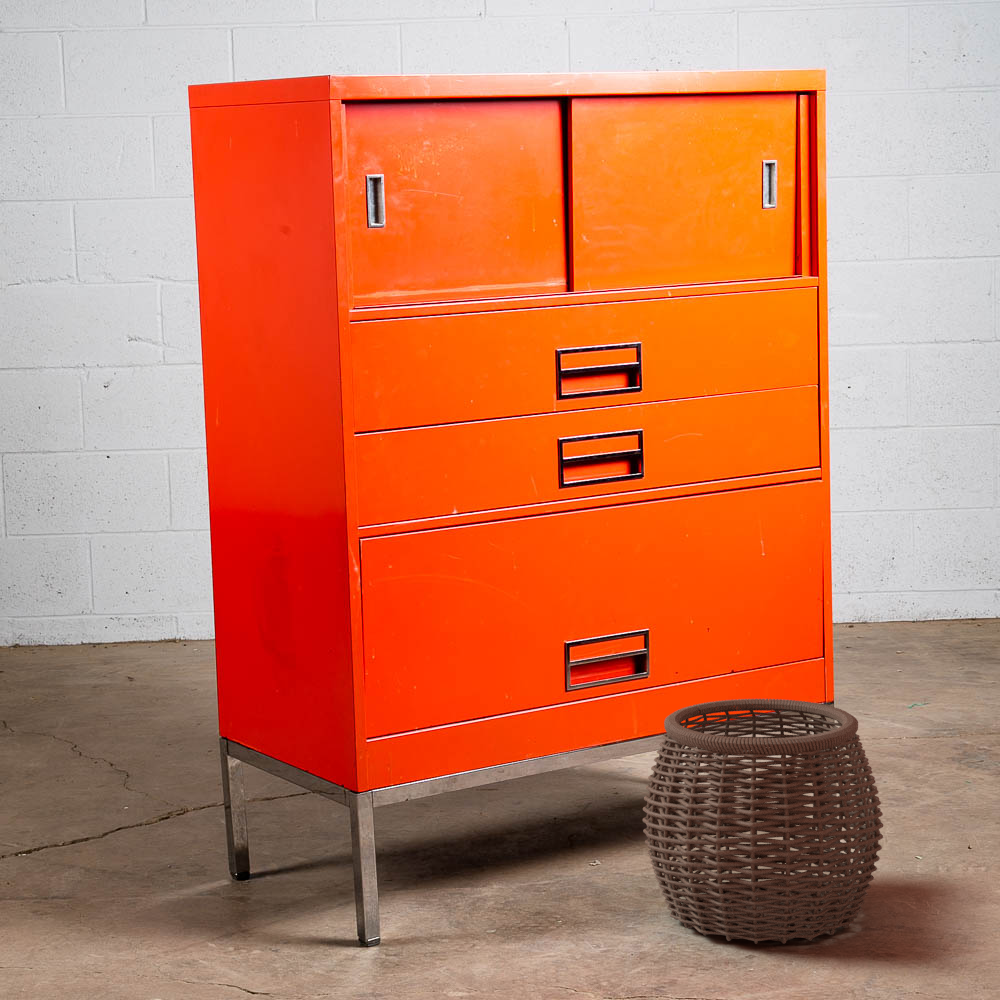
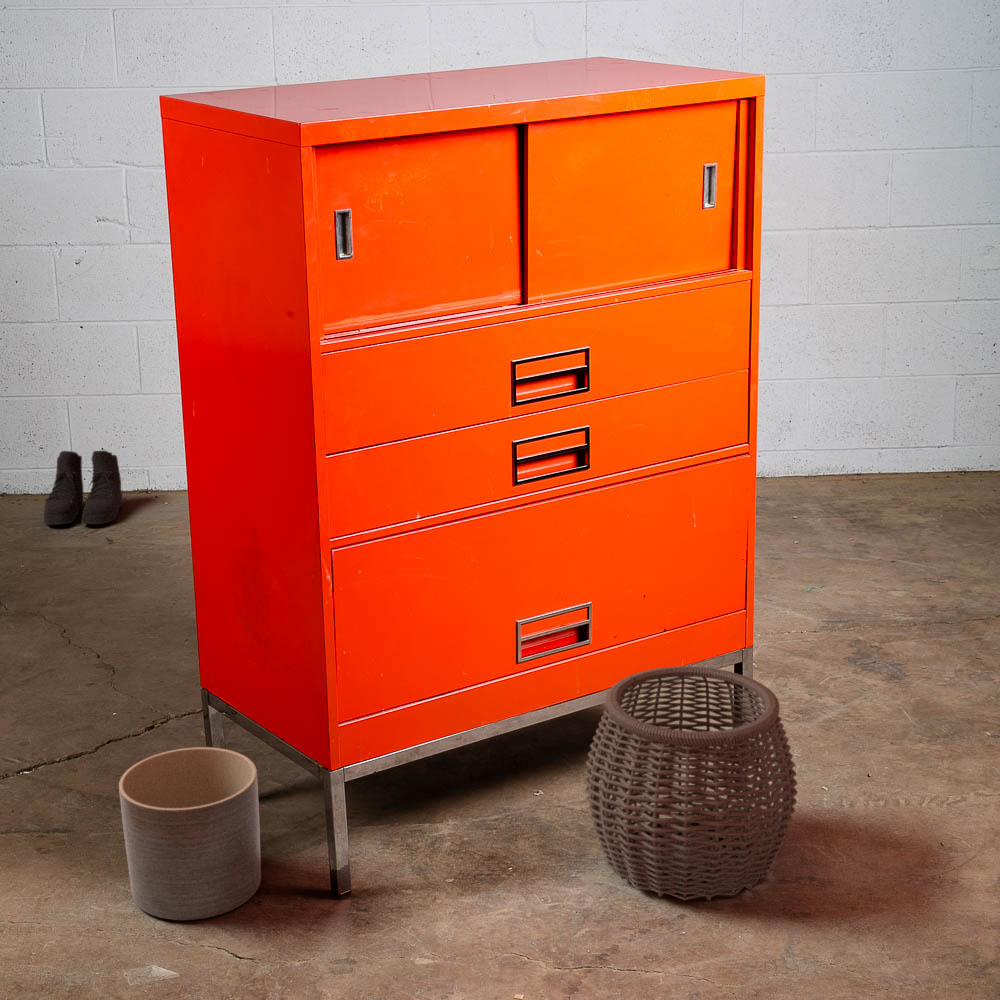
boots: none [59,587,146,666] -> present [44,451,122,525]
planter: none [126,785,280,960] -> present [119,747,261,920]

